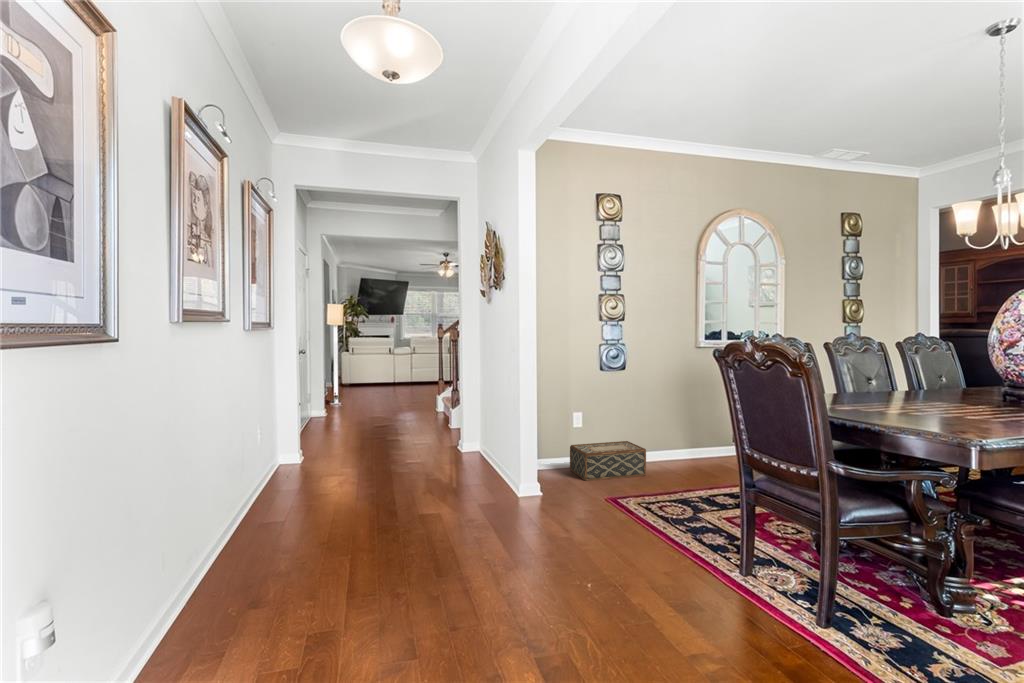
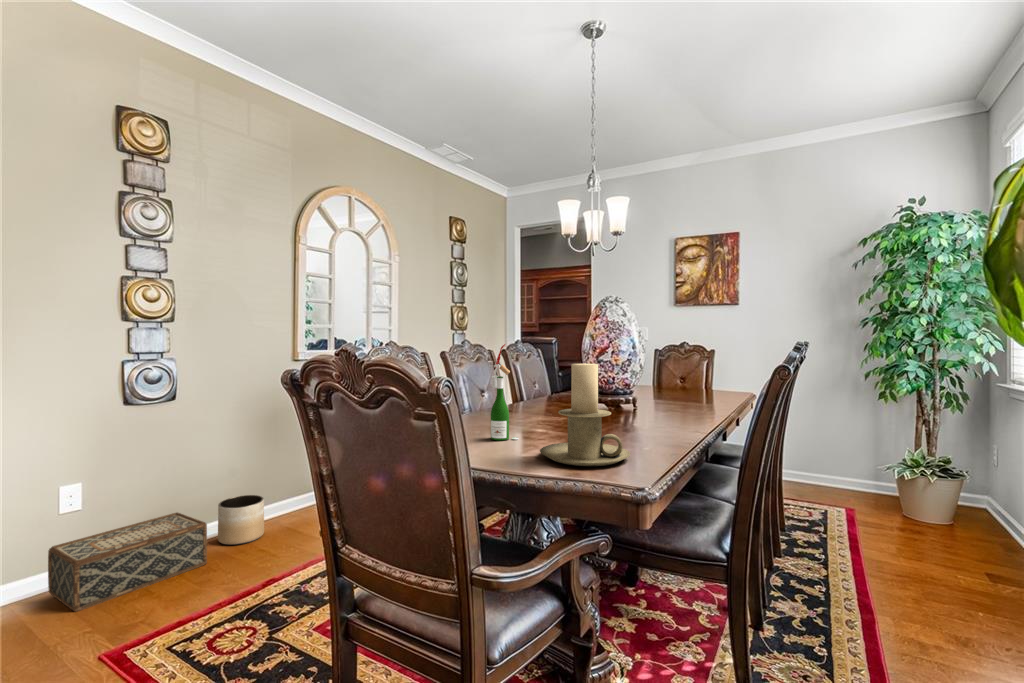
wine bottle: none [863,336,890,409] -> present [491,344,518,440]
candle holder: none [902,351,995,428] -> present [540,363,631,466]
planter: none [649,439,678,470] -> present [218,495,264,545]

